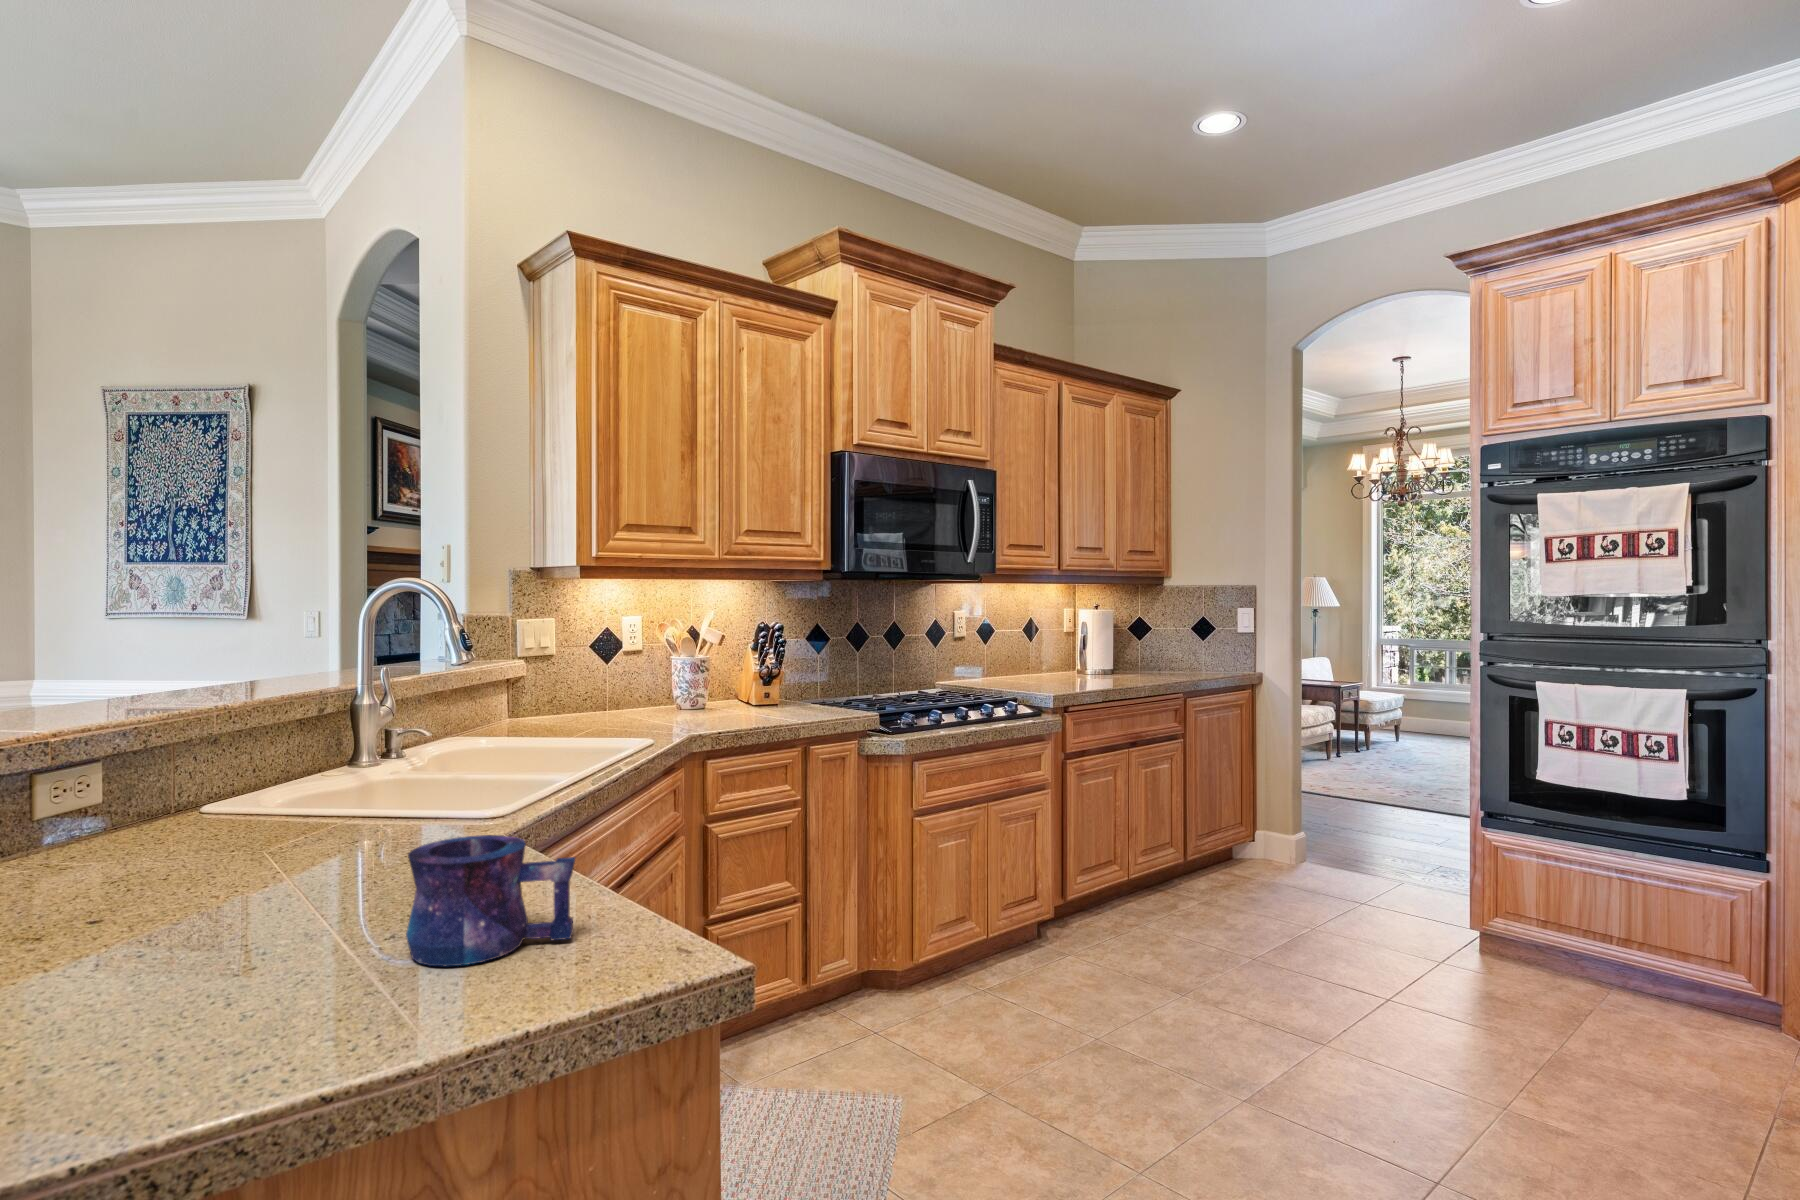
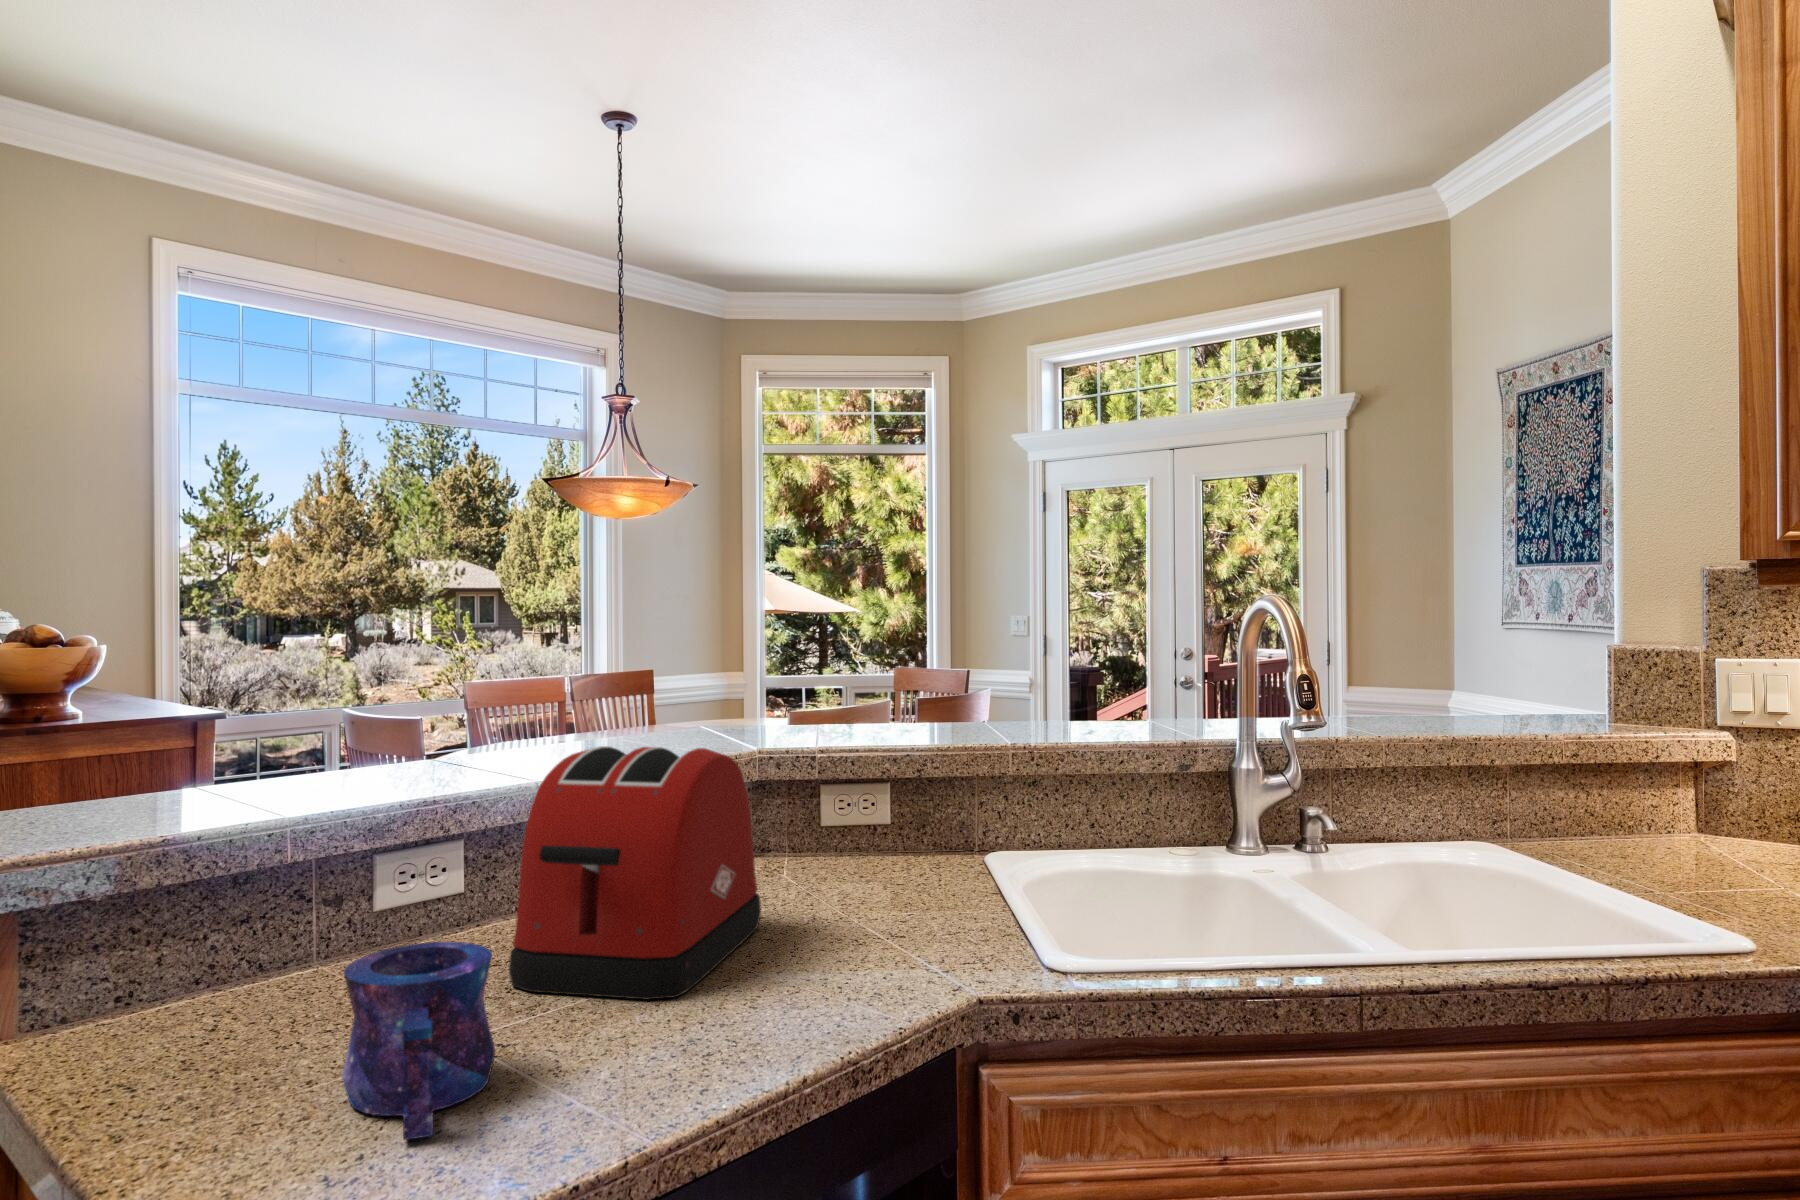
toaster: none [83,703,393,940] -> present [509,746,761,1000]

